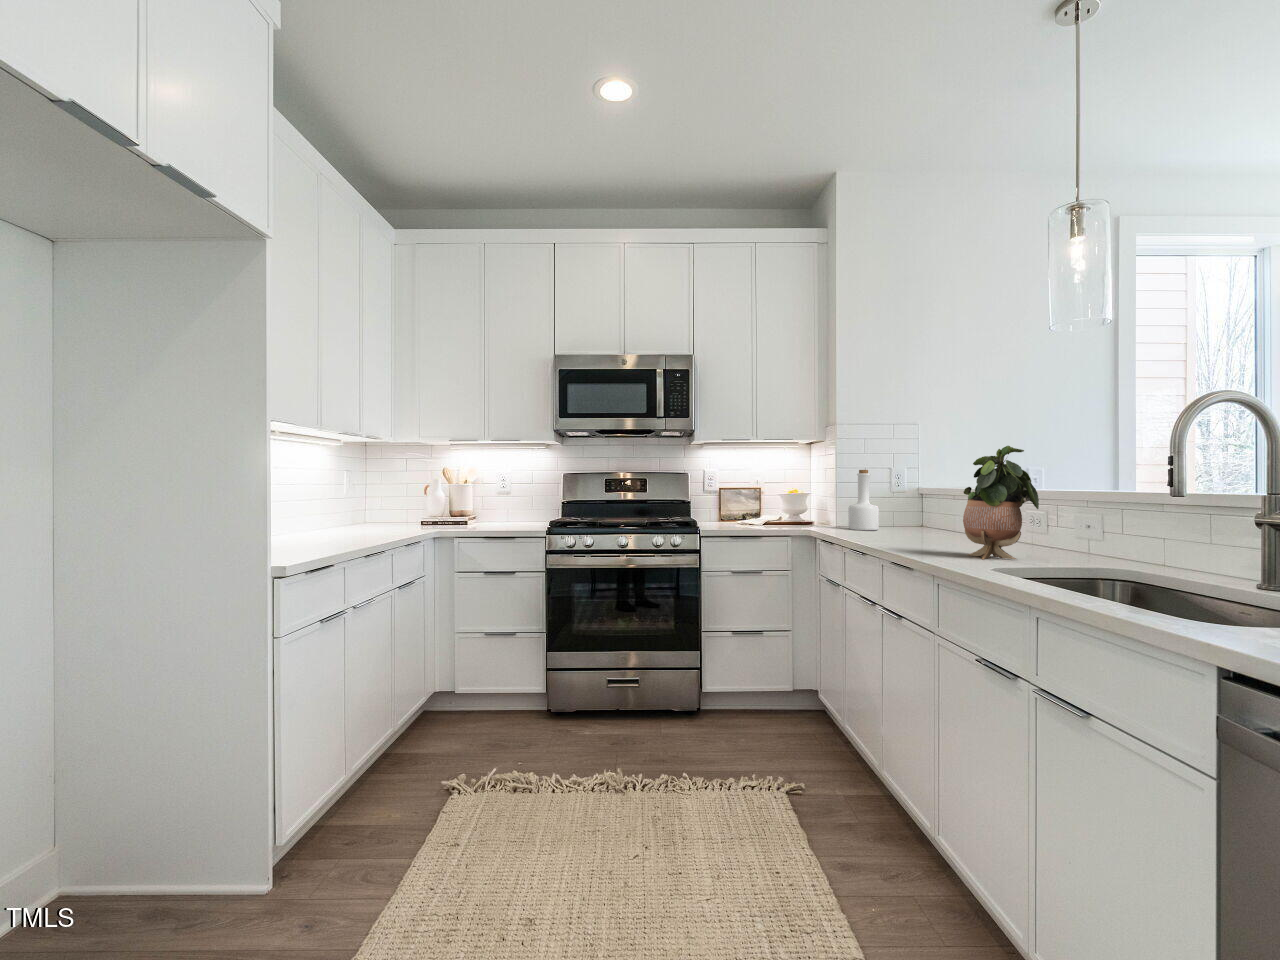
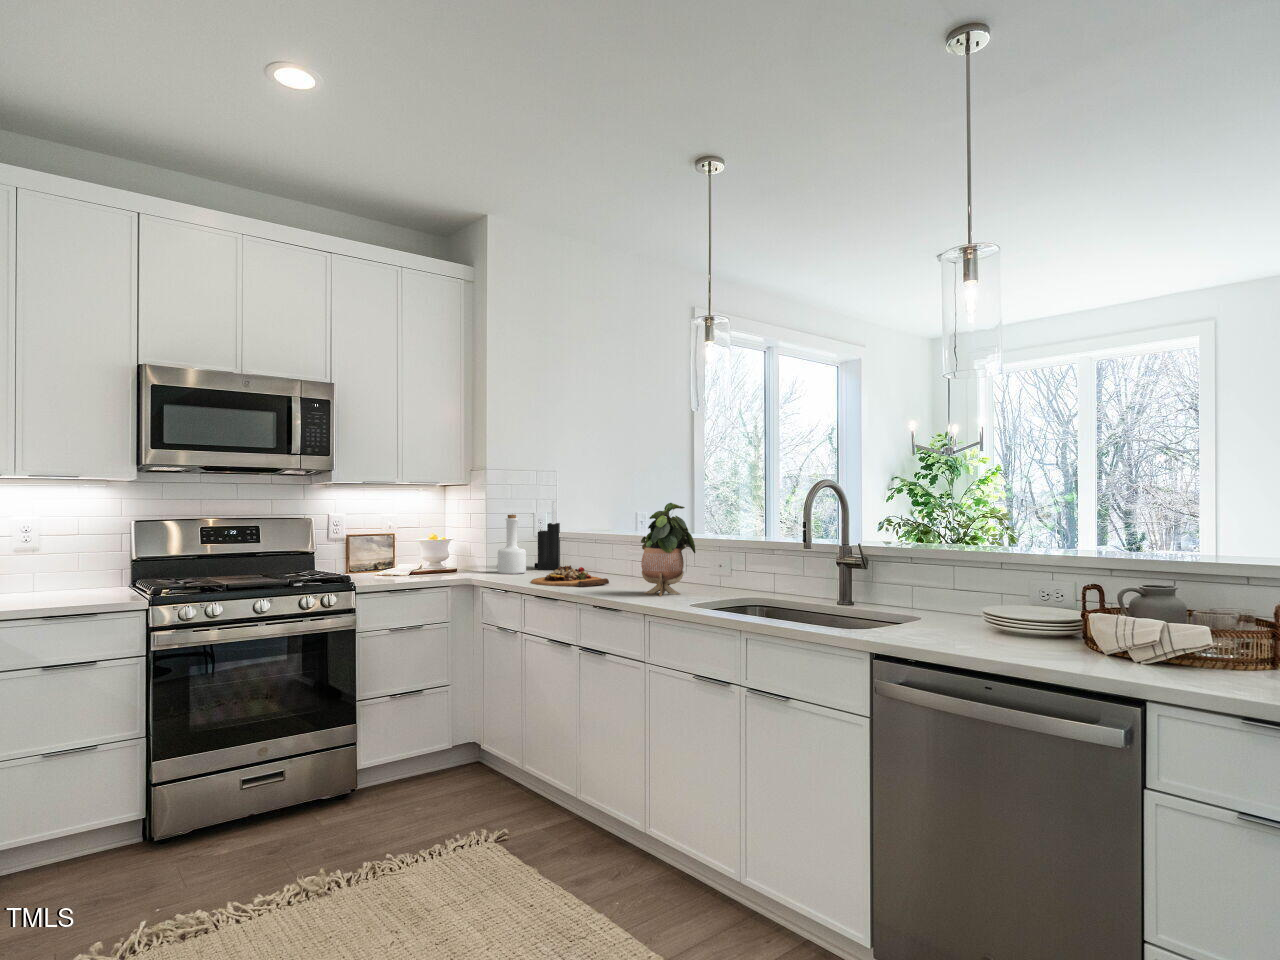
knife block: none [900,457,932,530] -> present [535,501,560,570]
cutting board: none [858,522,946,544] -> present [531,566,609,587]

